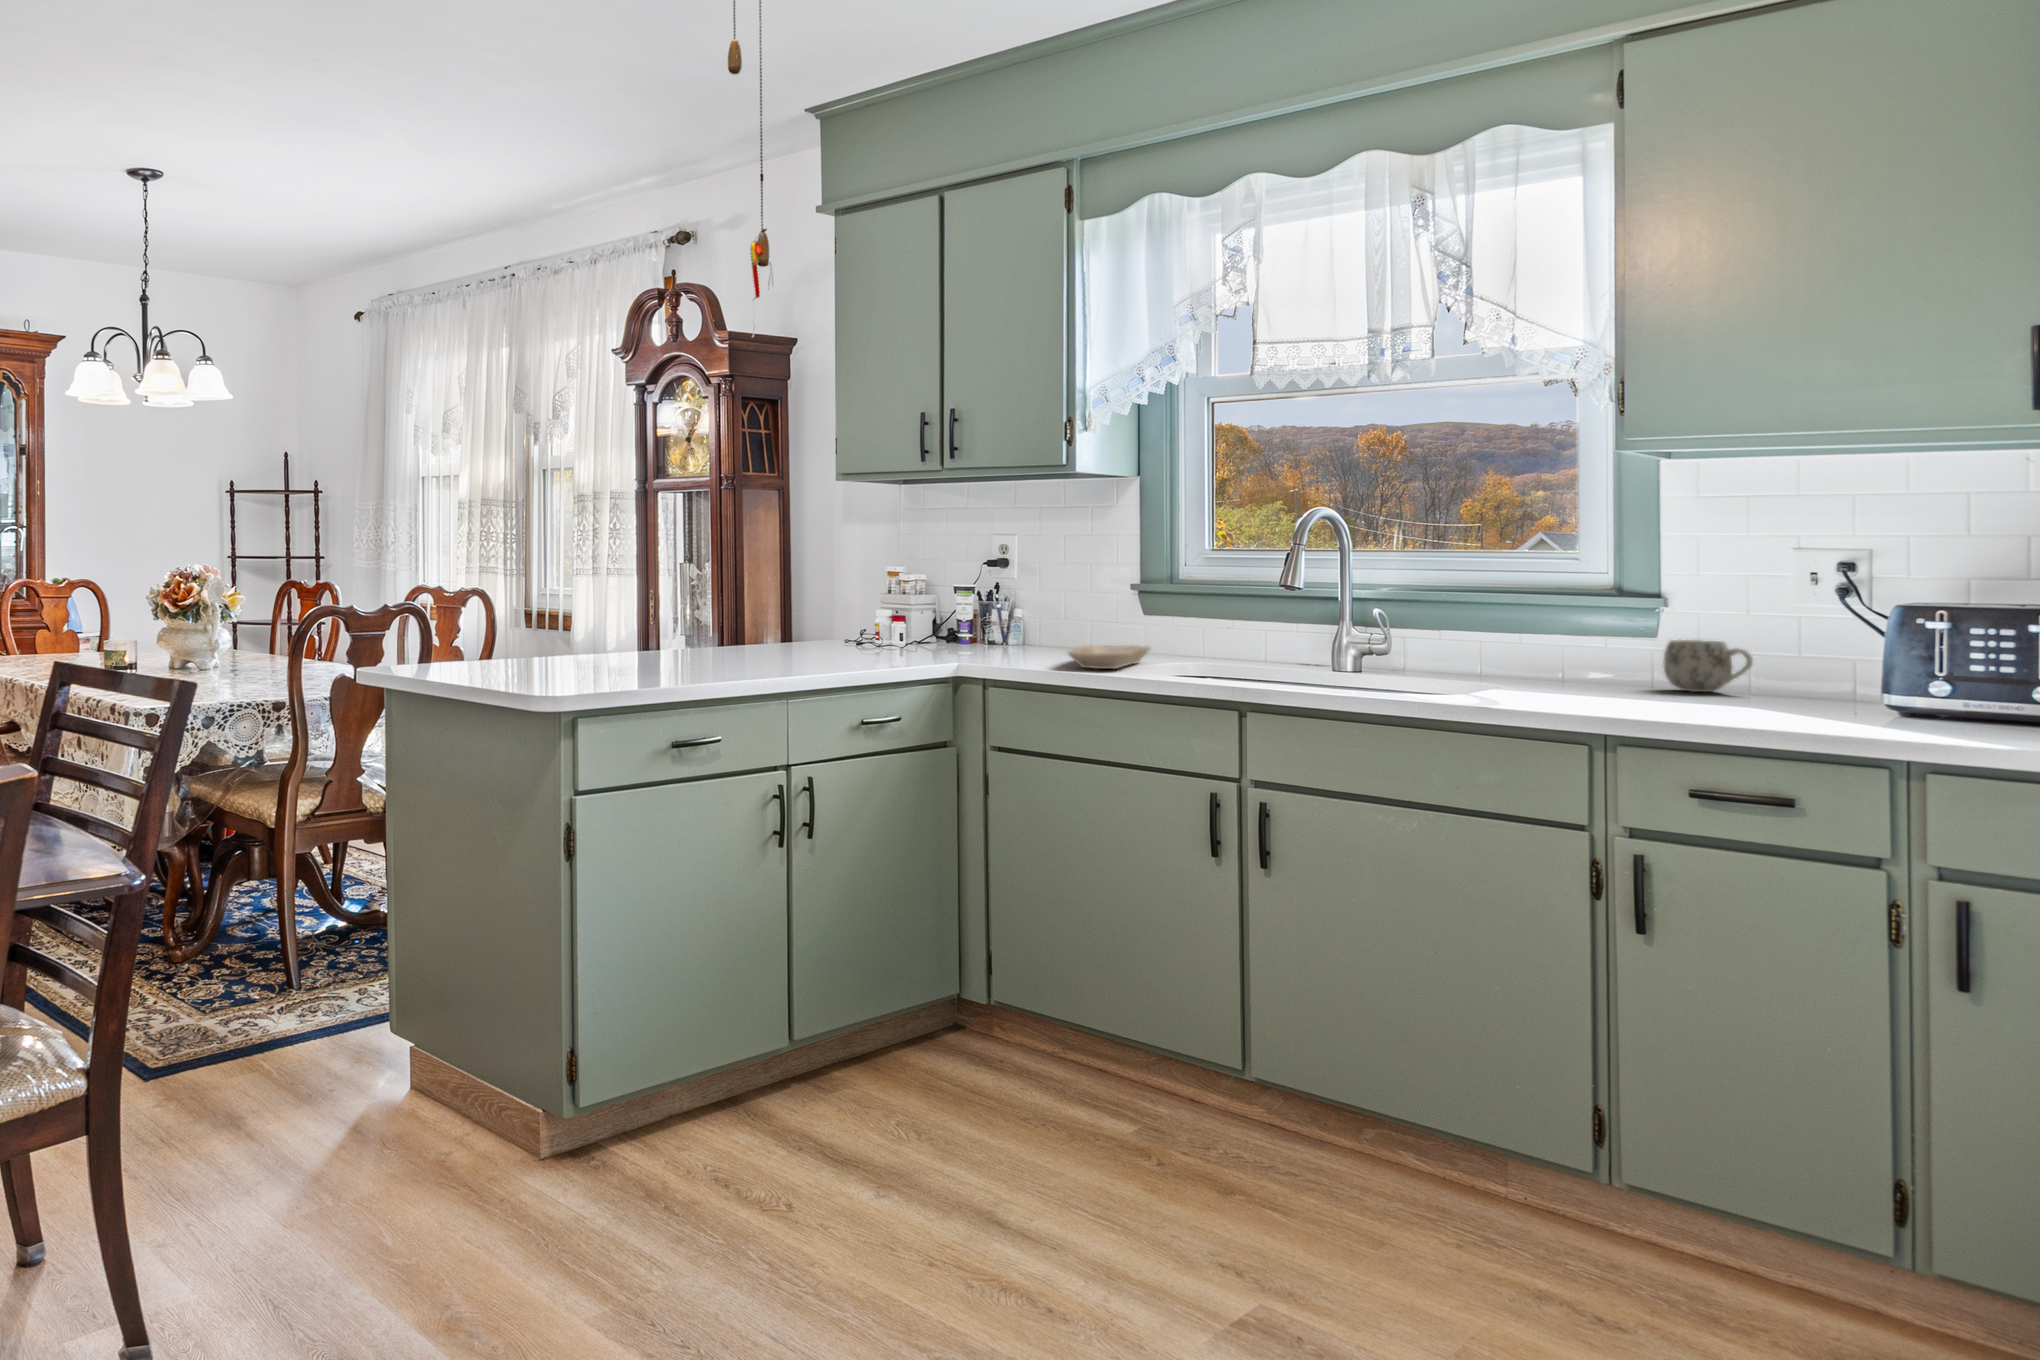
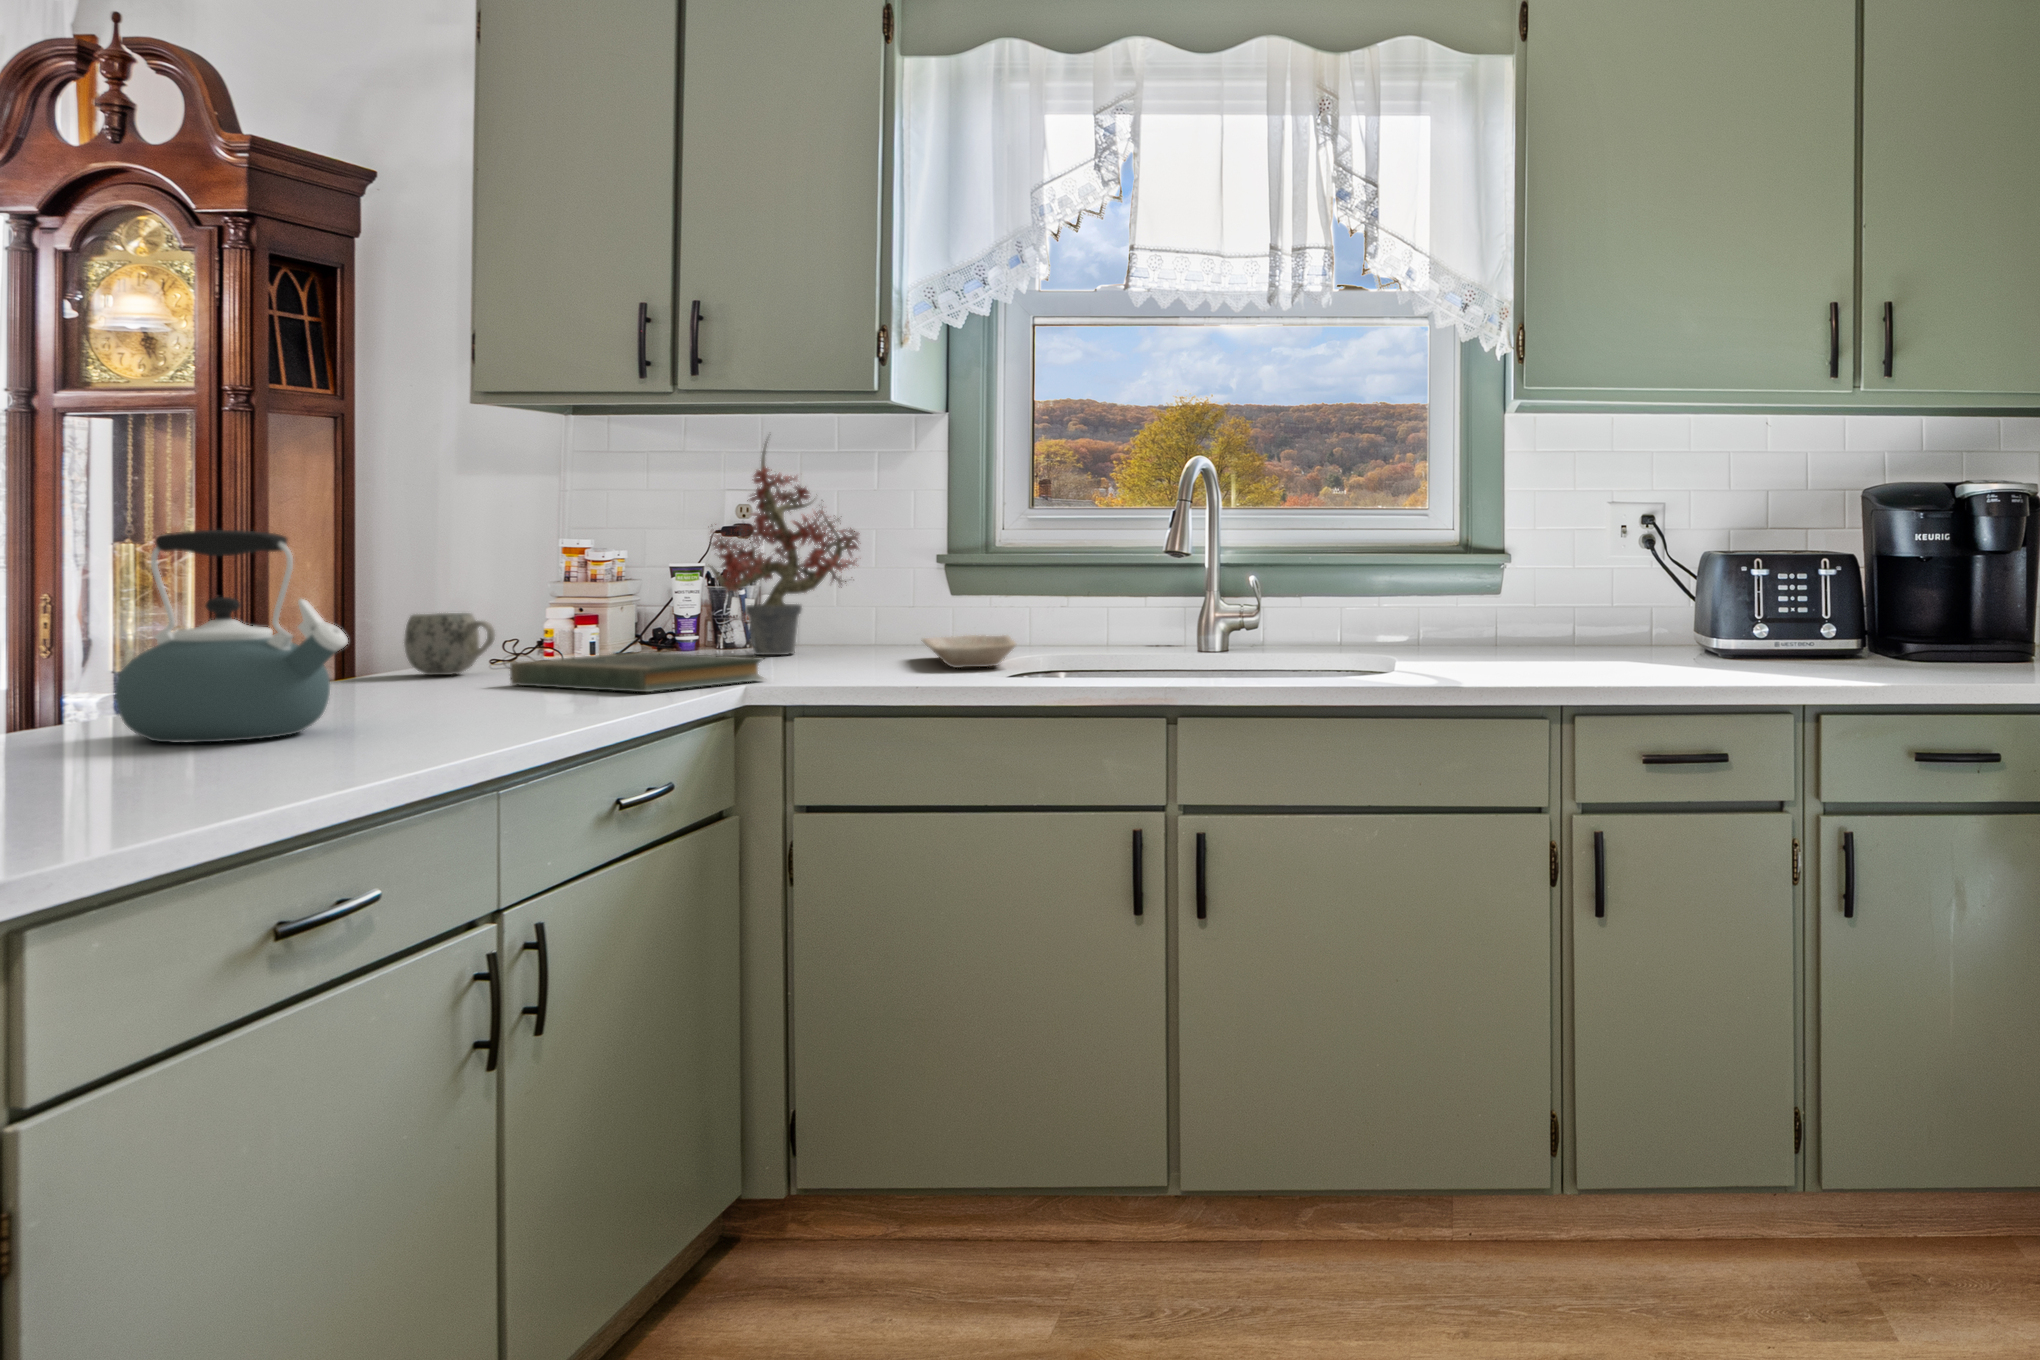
potted plant: none [942,495,1073,651] -> present [710,444,858,655]
kettle: none [554,564,650,678] -> present [115,530,348,742]
mug: present [1664,640,1753,692] -> present [404,613,495,675]
book: none [796,643,939,669] -> present [510,652,763,692]

